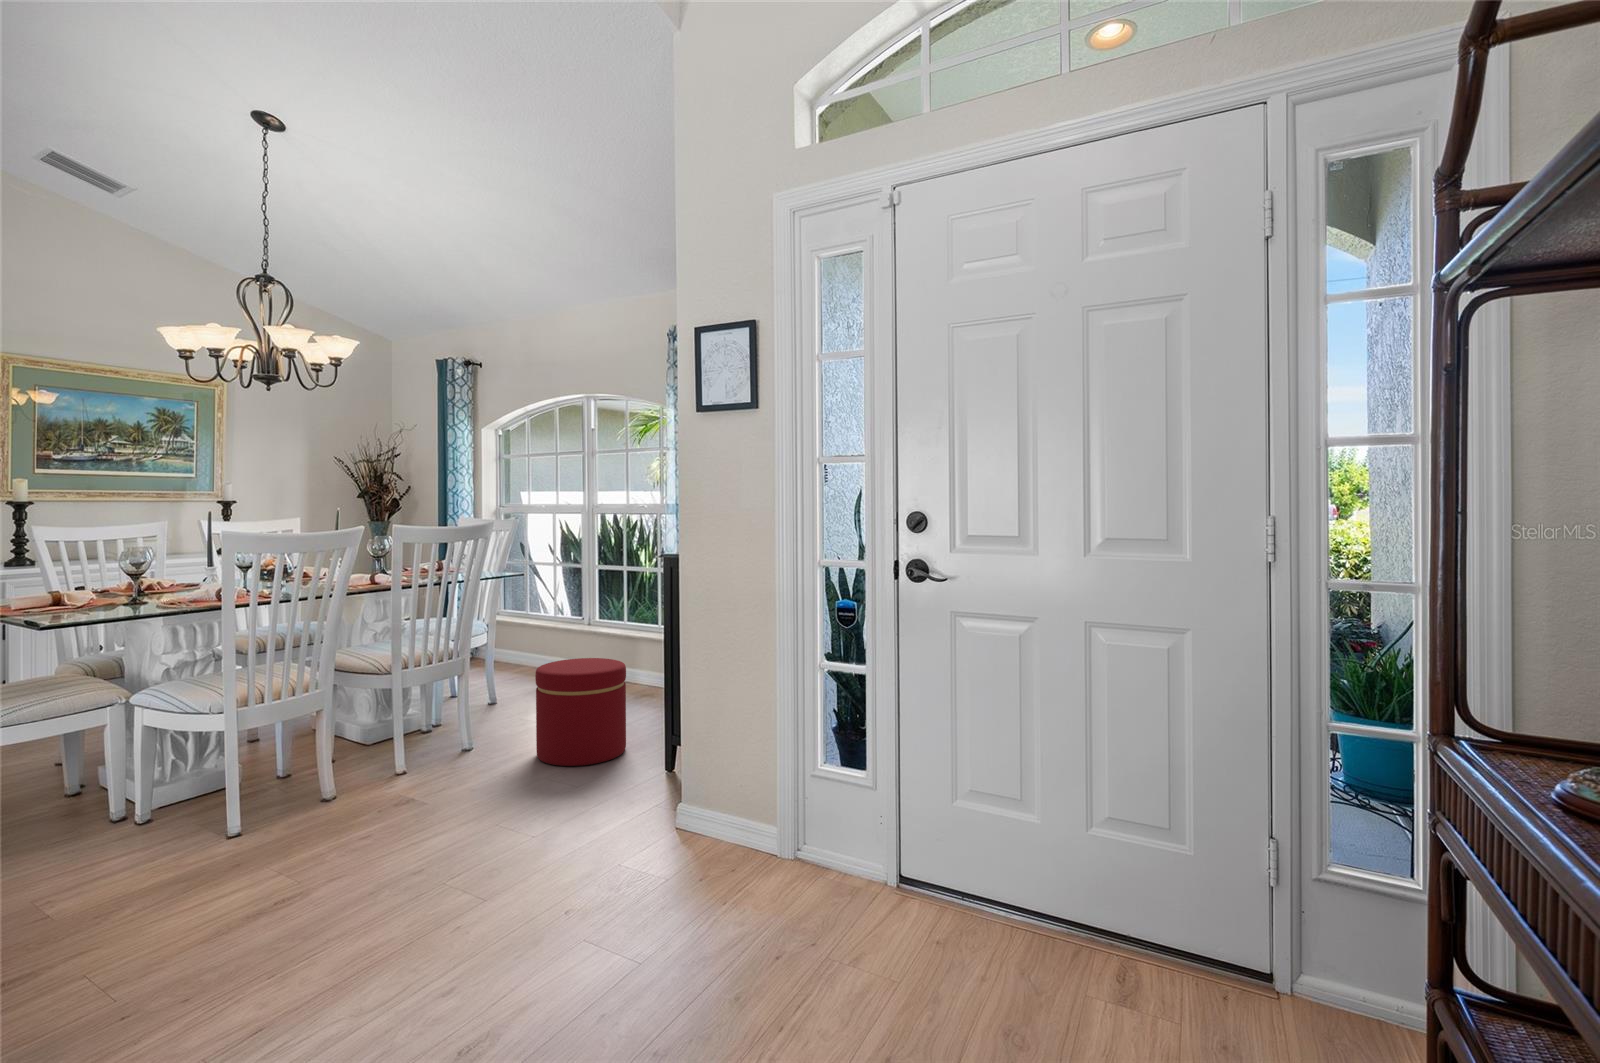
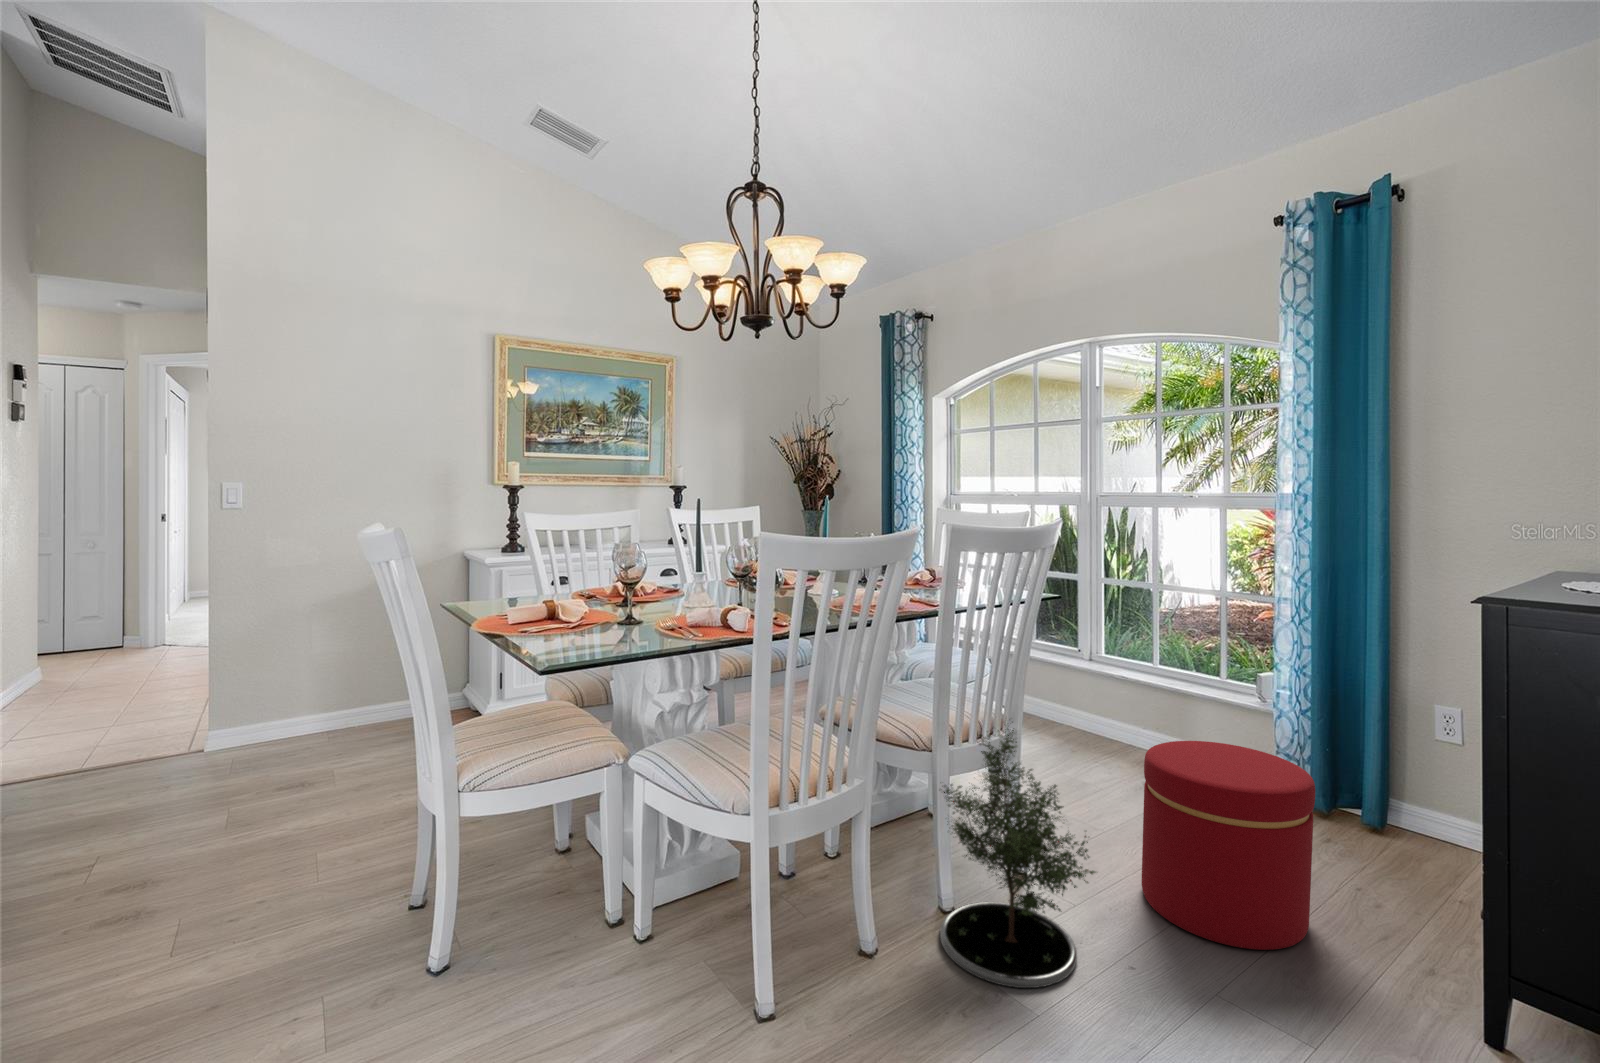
potted tree: none [378,641,475,800] -> present [940,722,1096,988]

